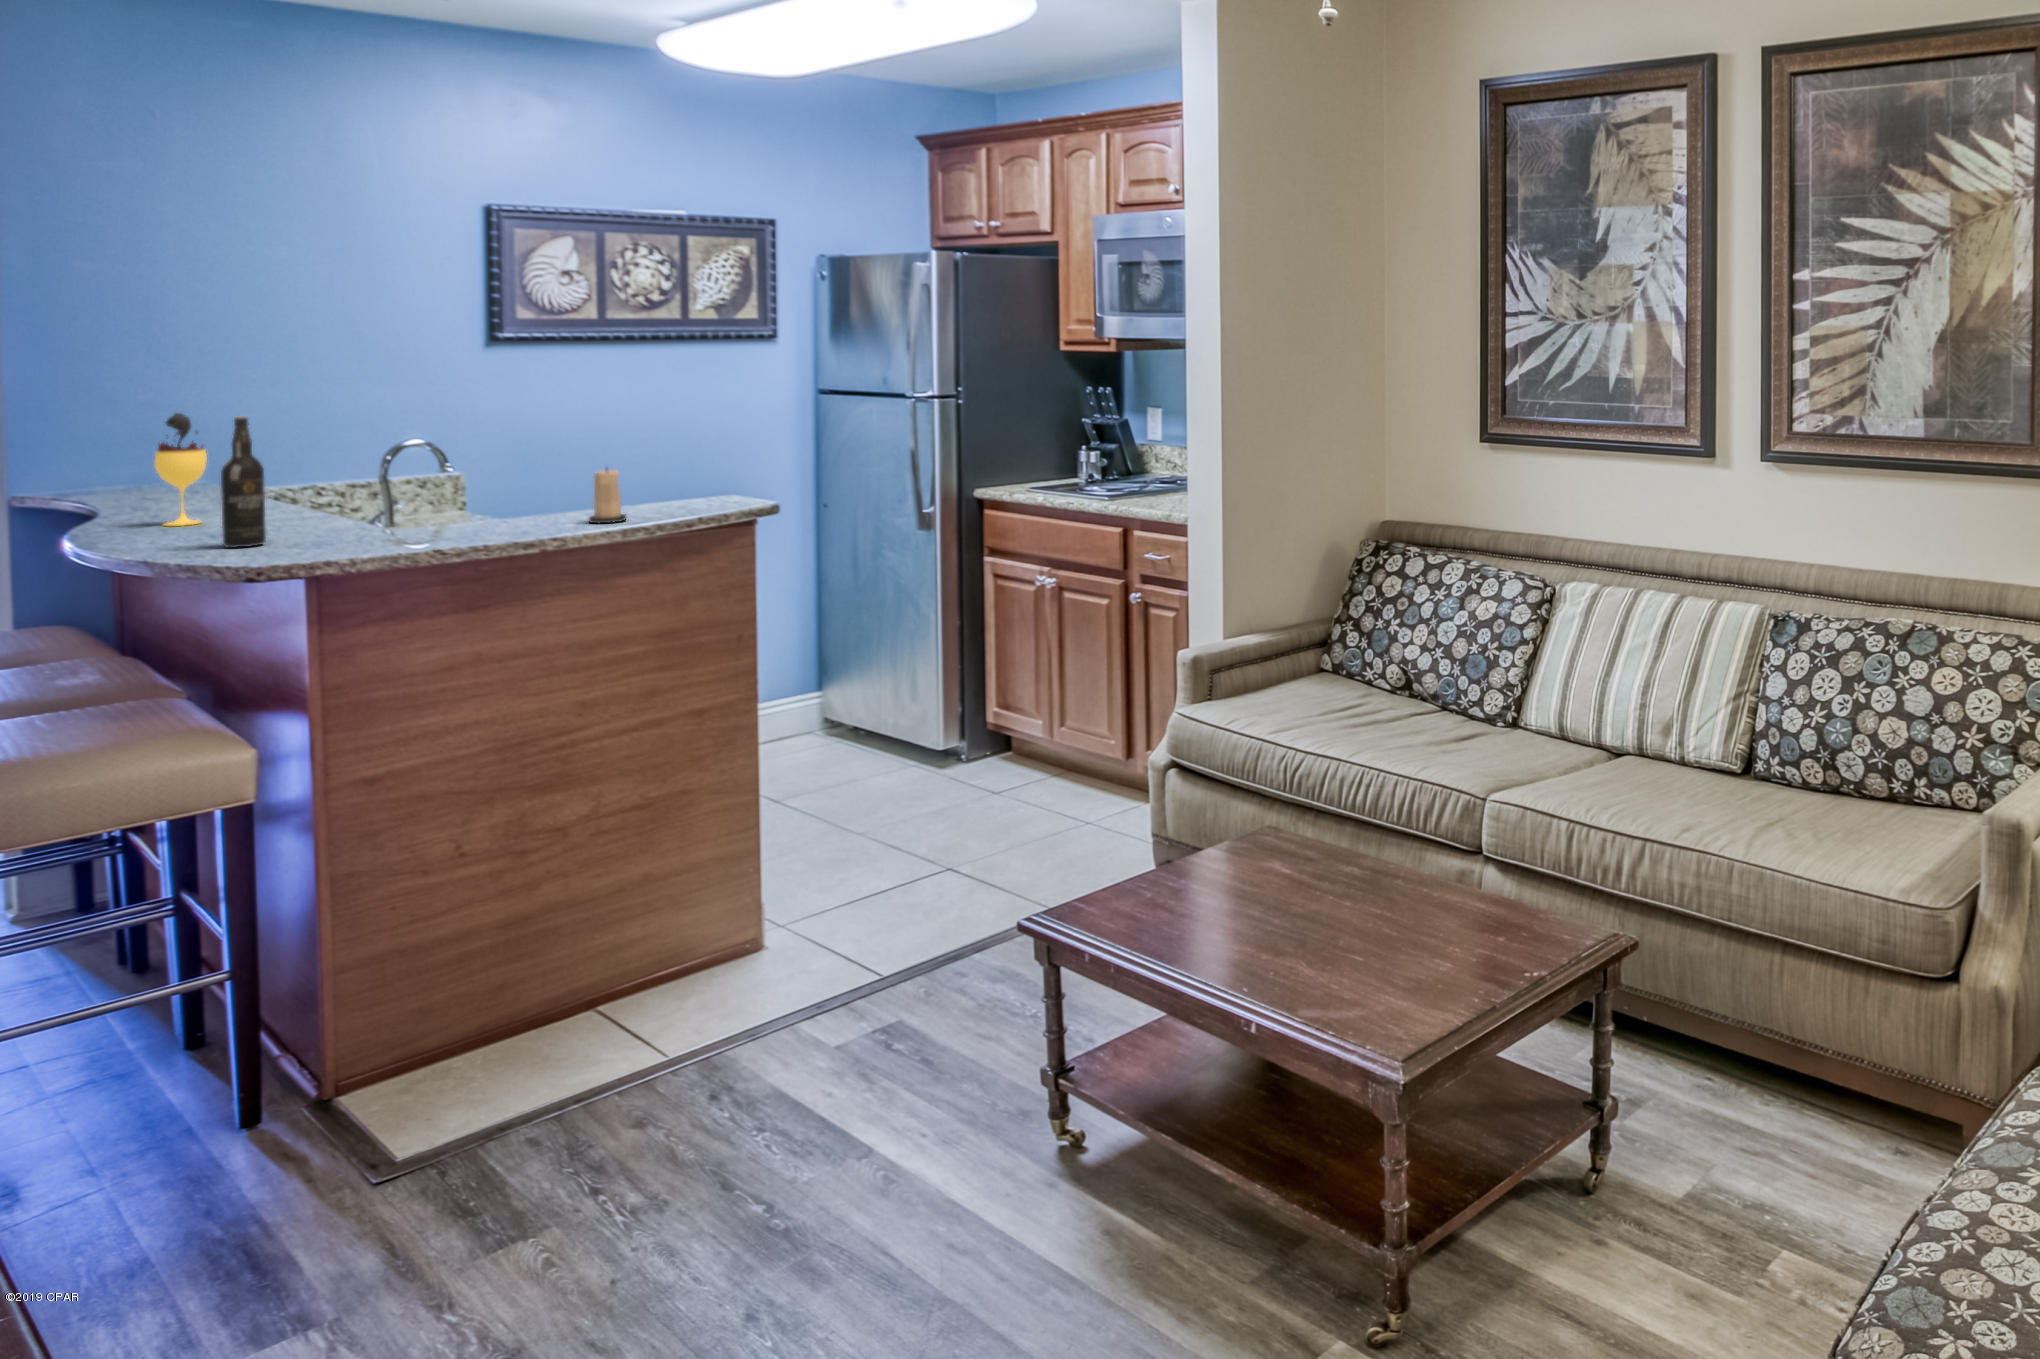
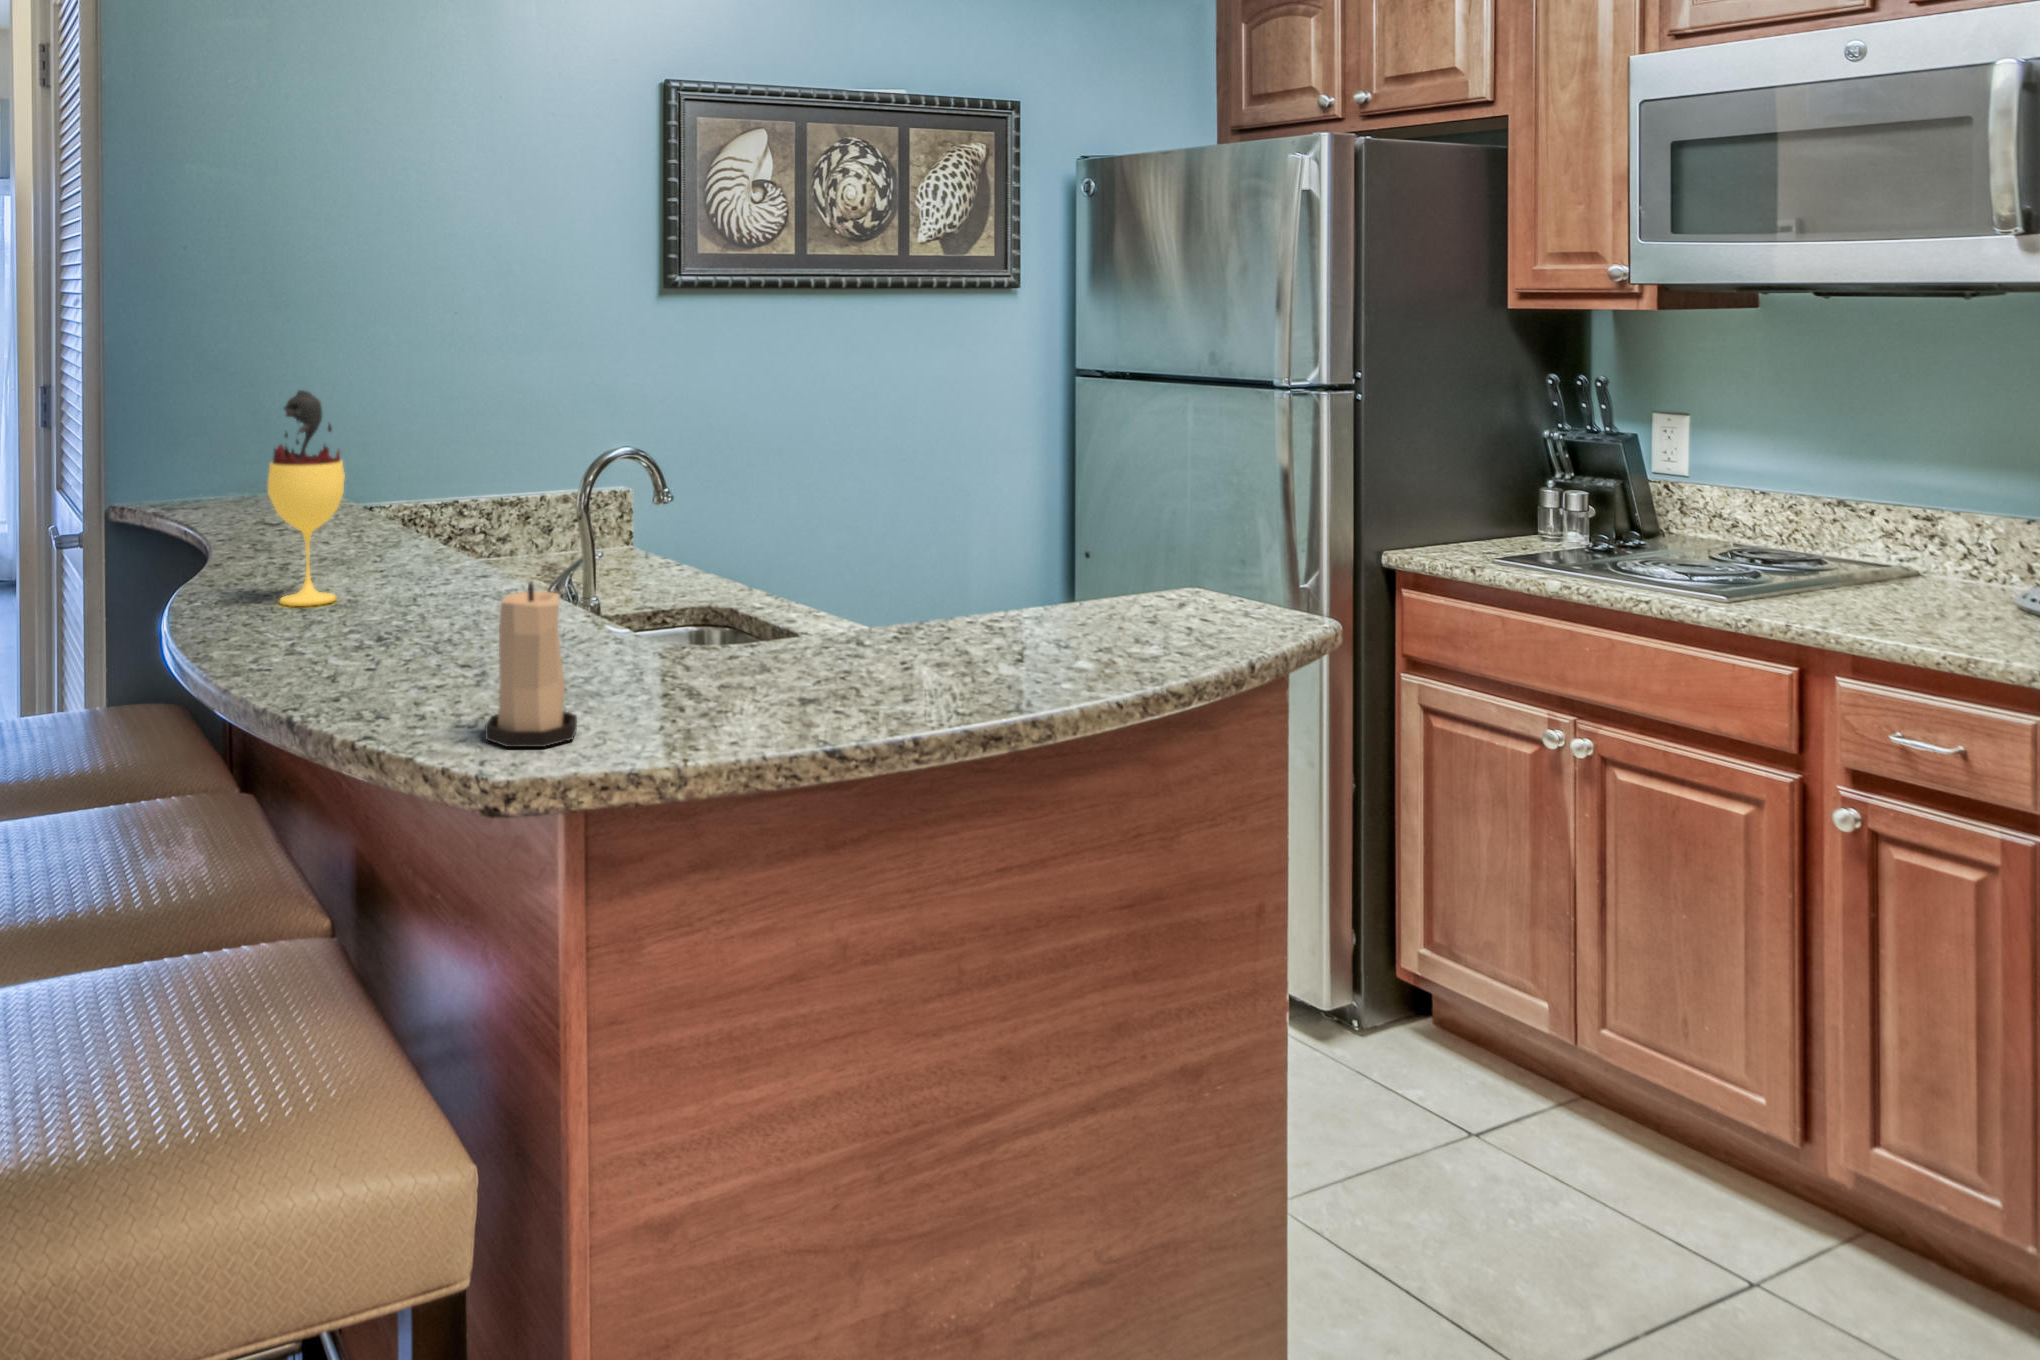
wine bottle: present [221,416,266,548] -> none [387,405,465,710]
candle: present [589,469,626,523] -> present [485,583,577,747]

